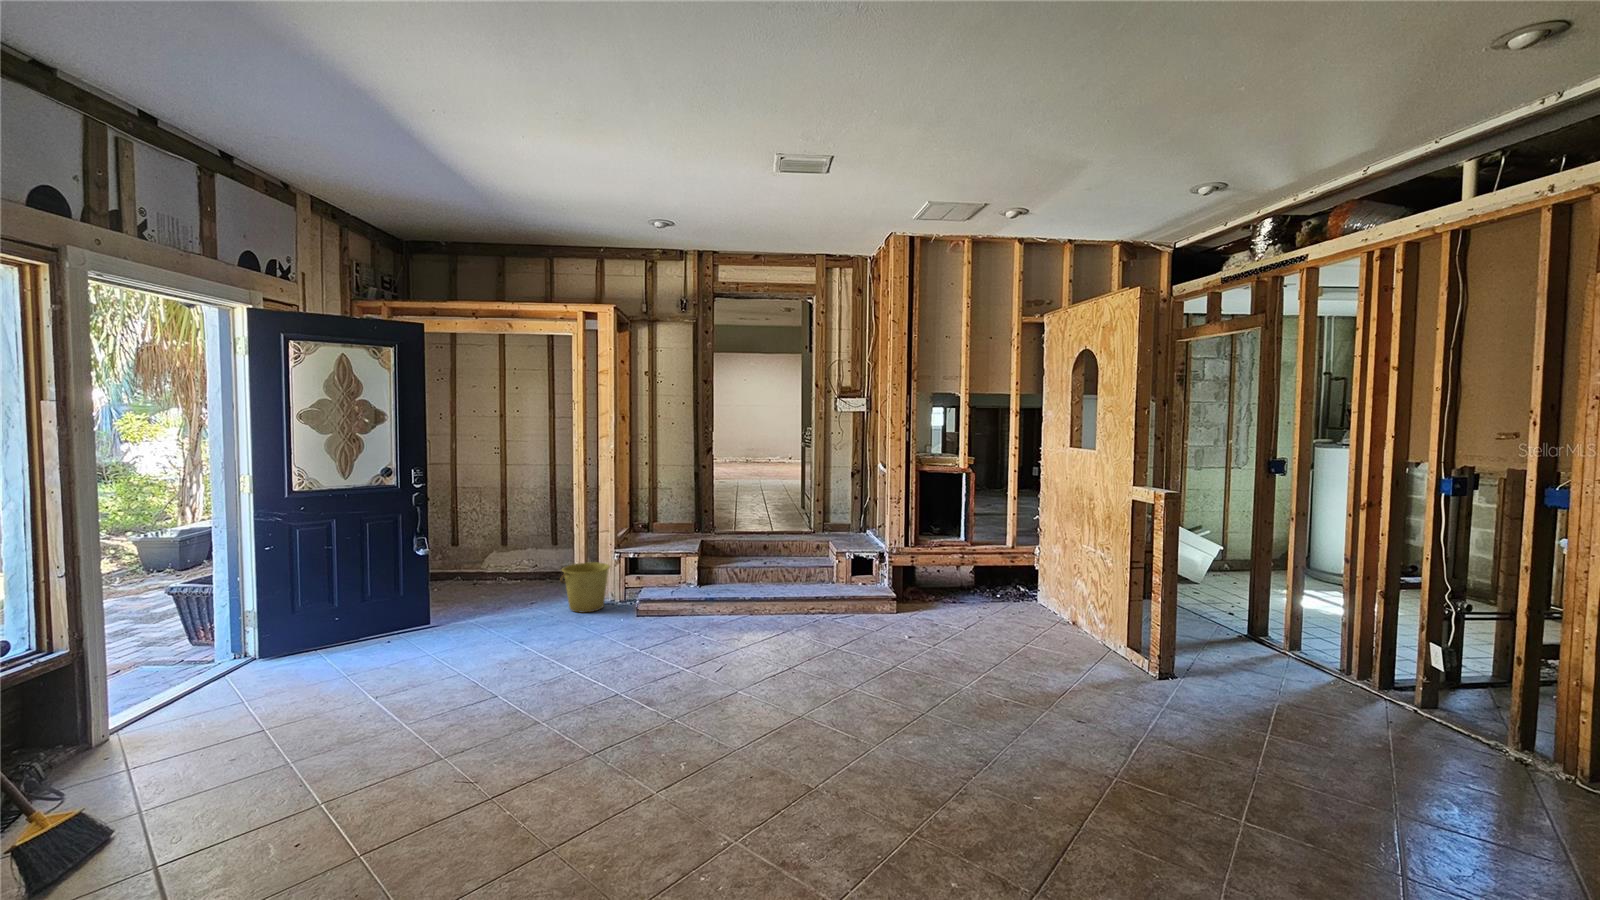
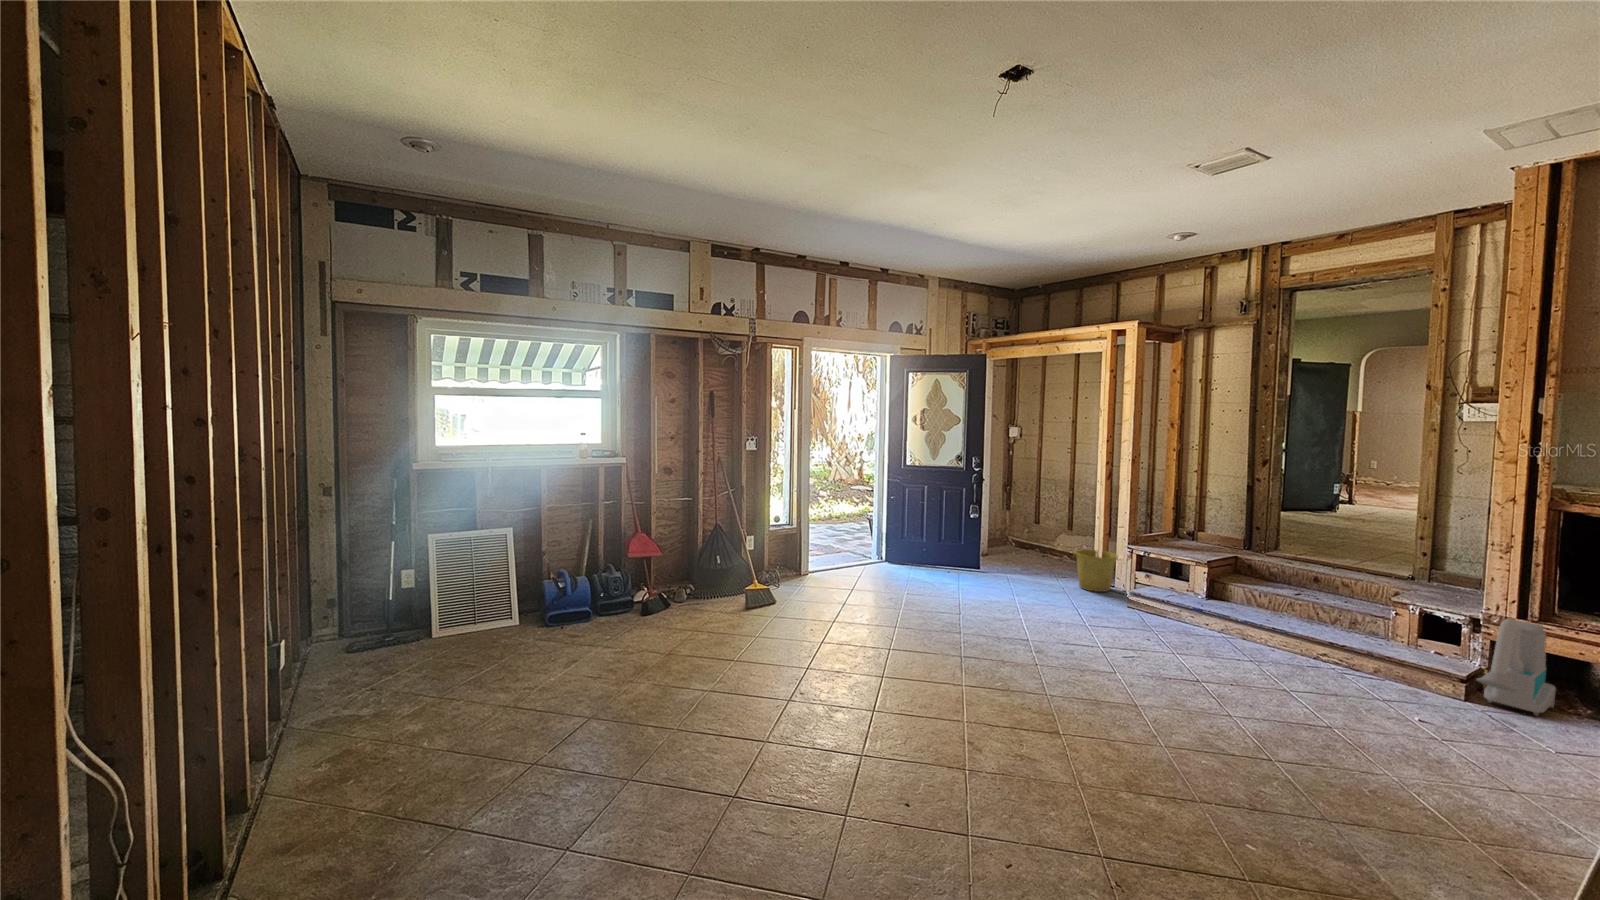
vacuum cleaner: none [901,548,944,612] -> present [1477,619,1556,716]

